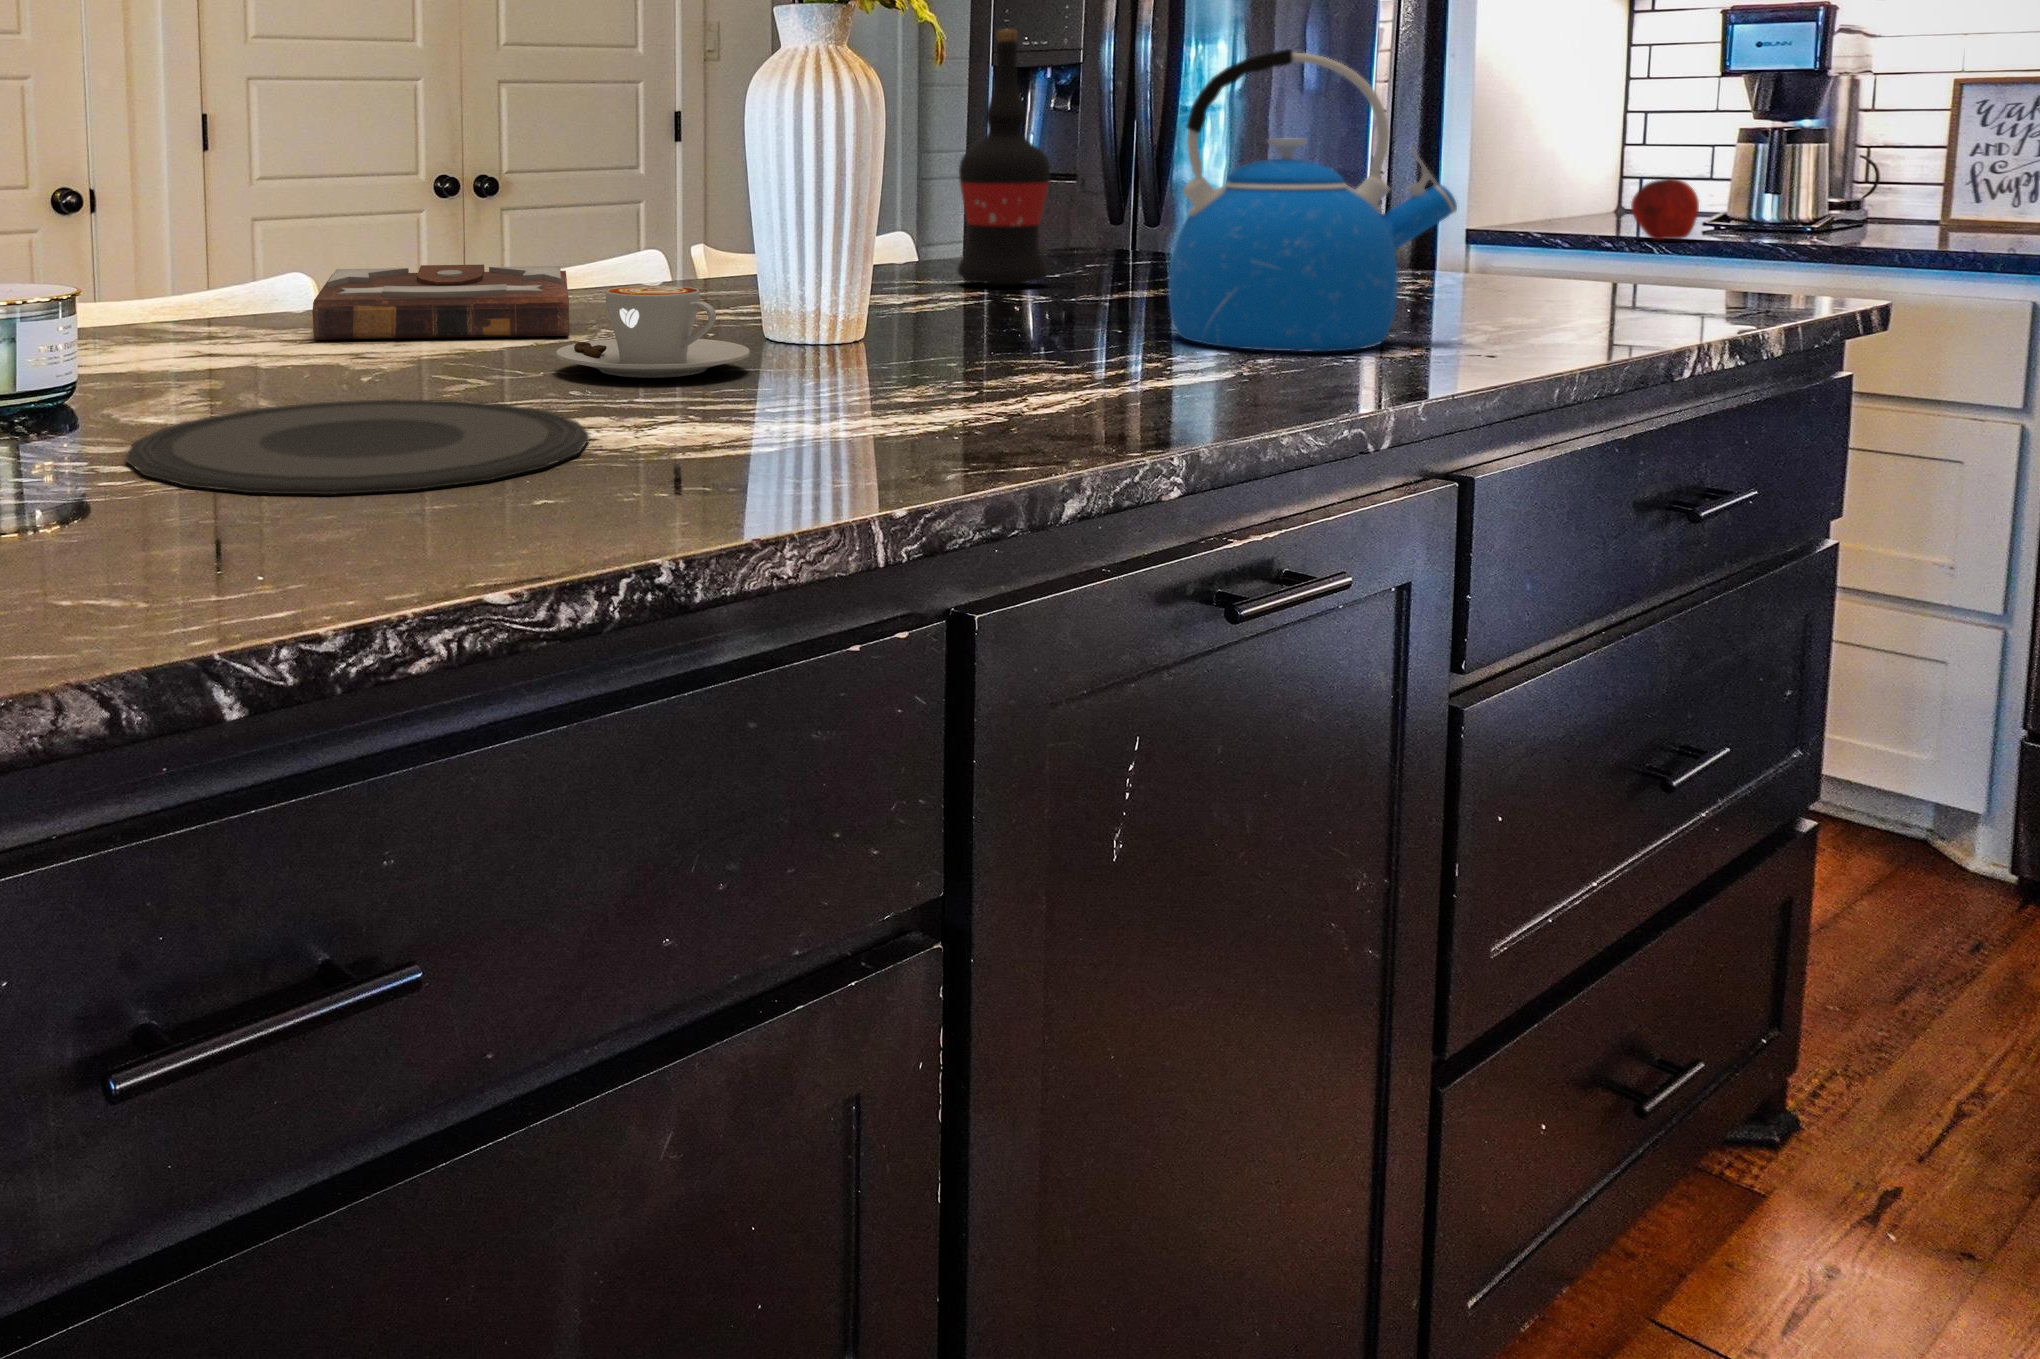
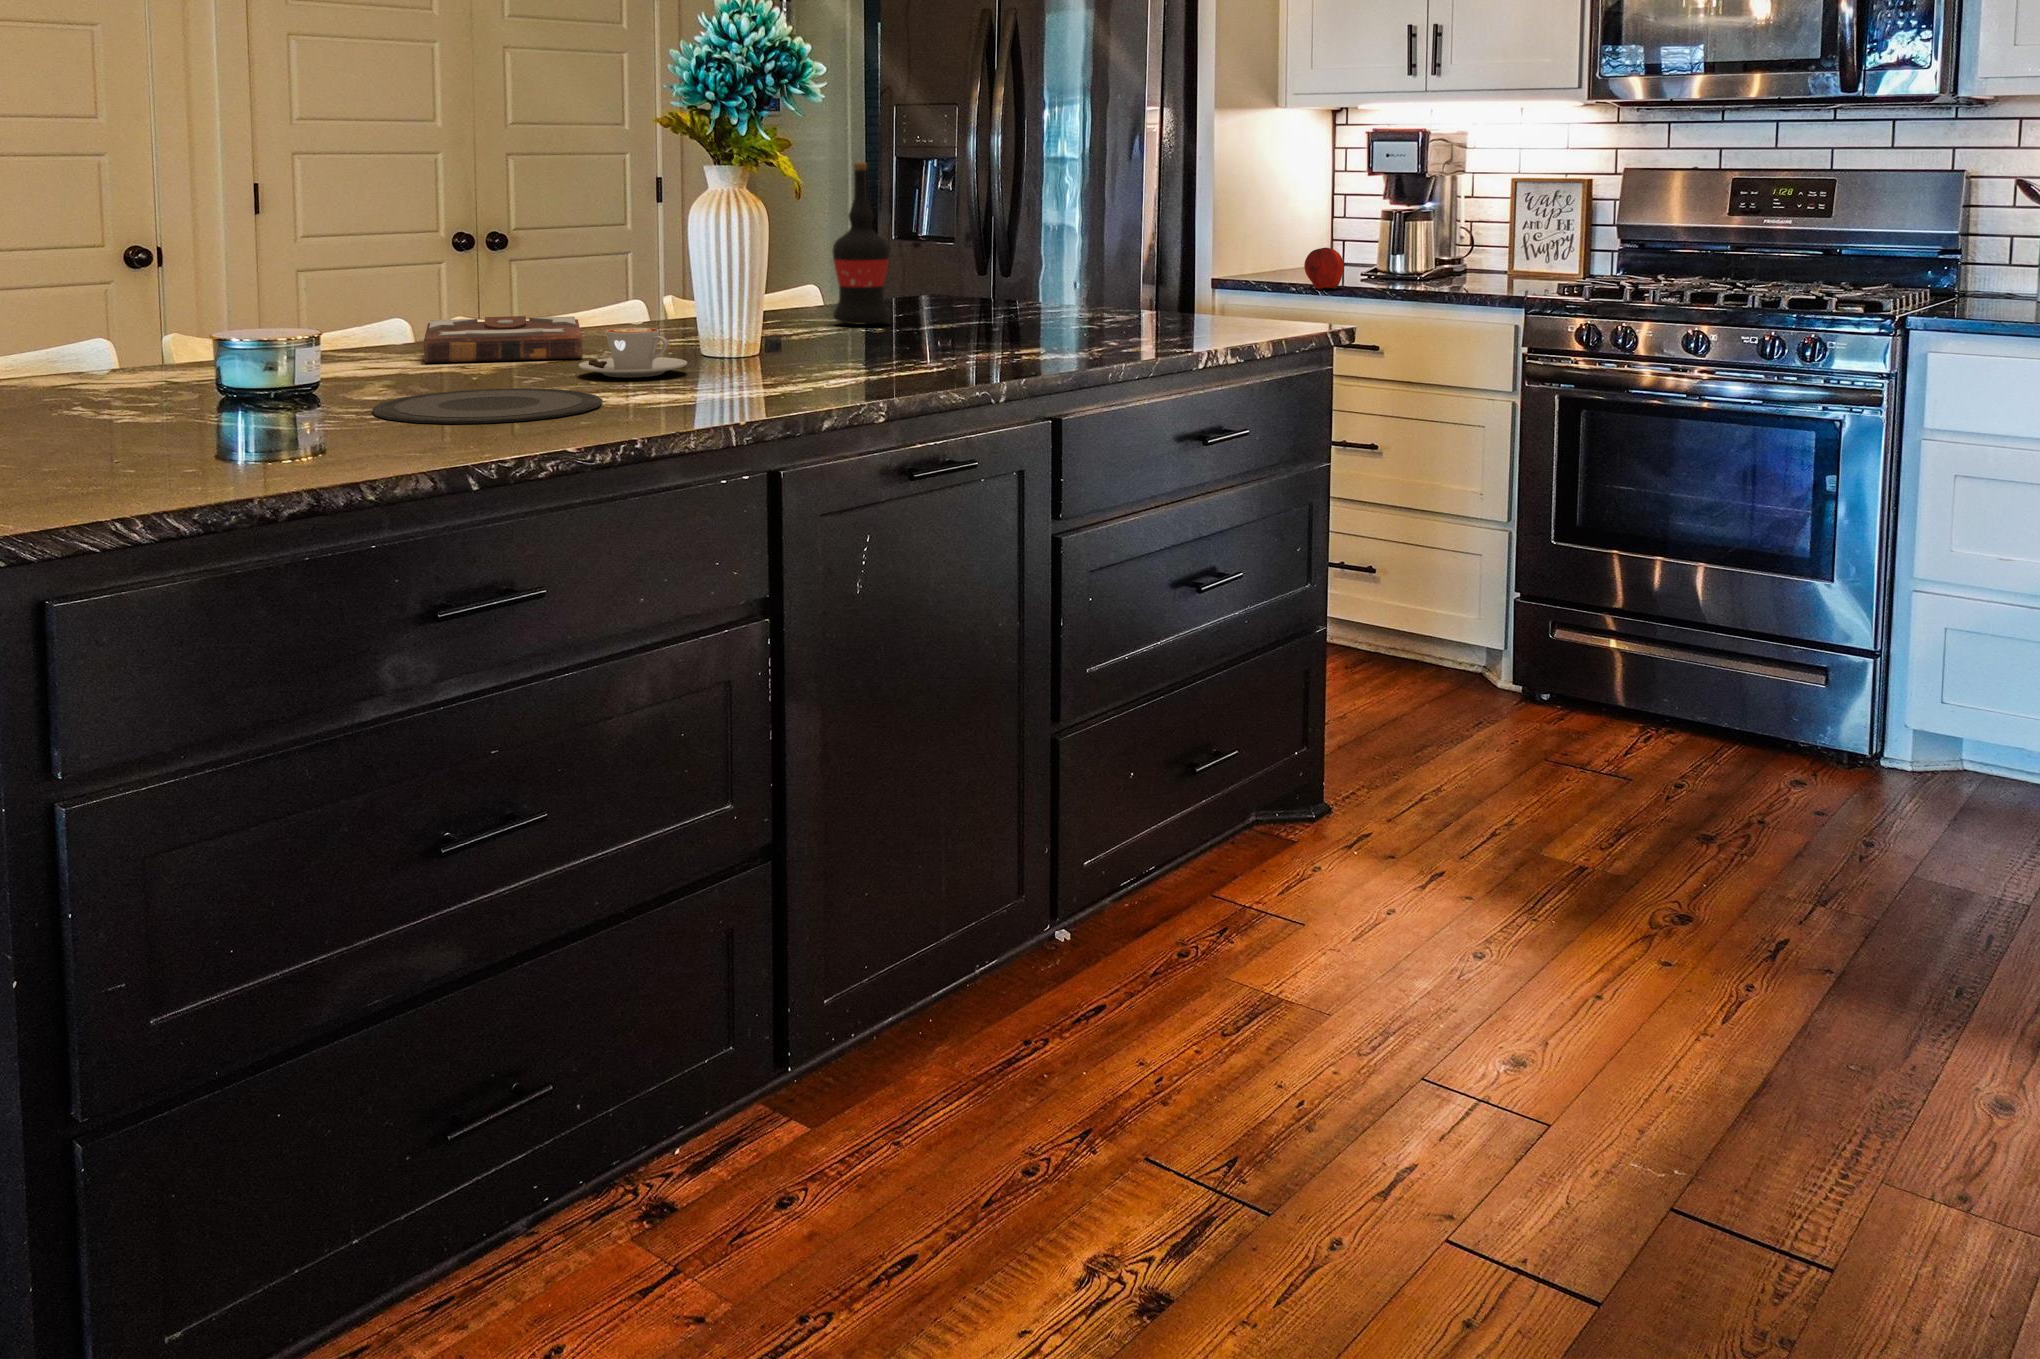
kettle: present [1169,49,1457,352] -> none [929,194,1076,359]

